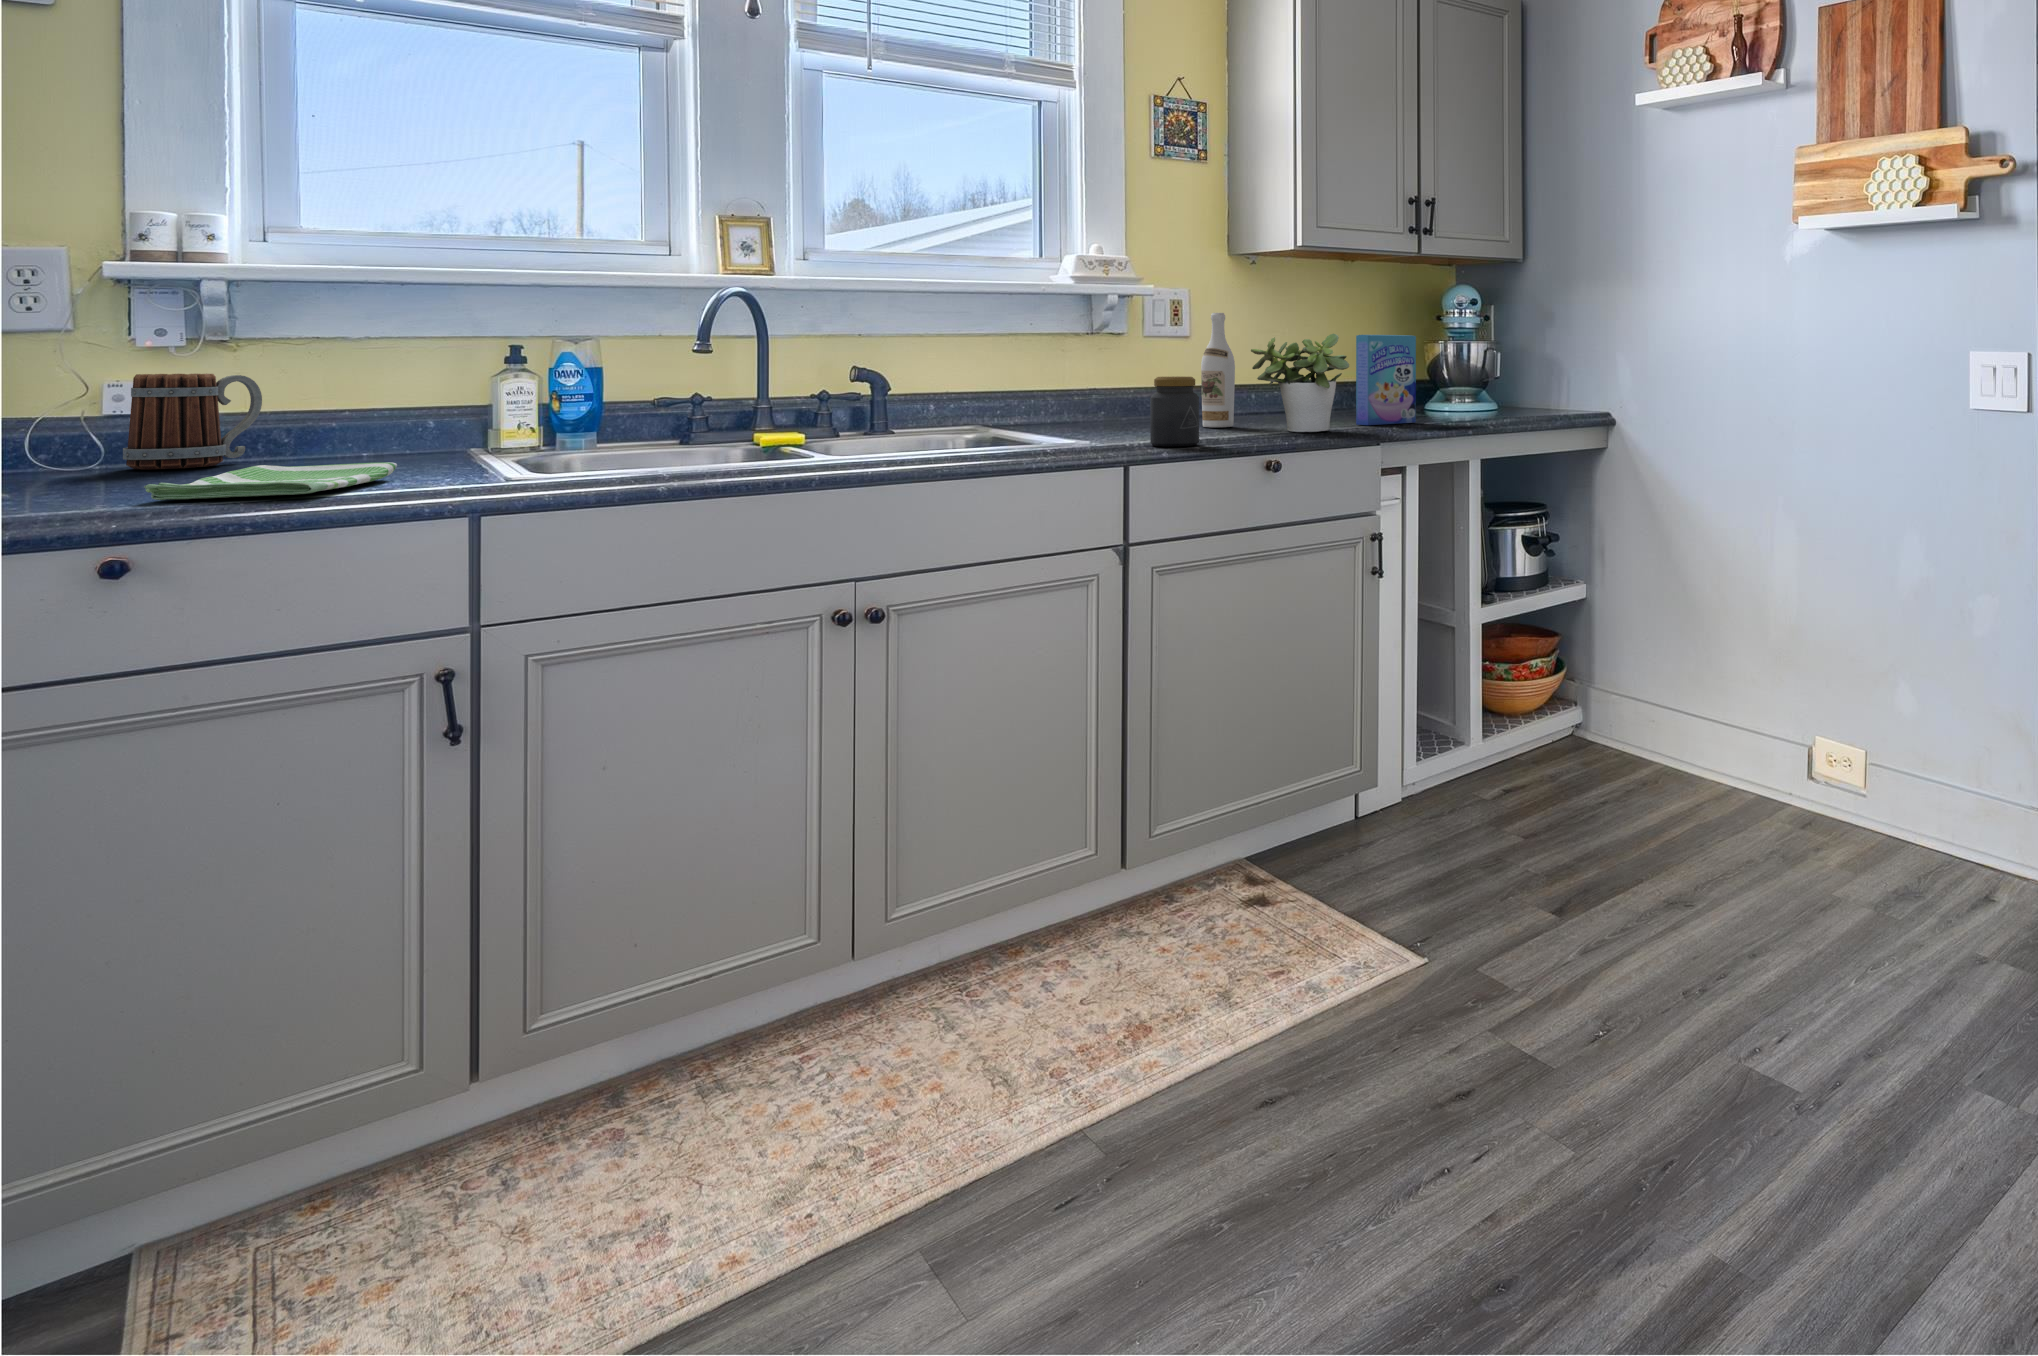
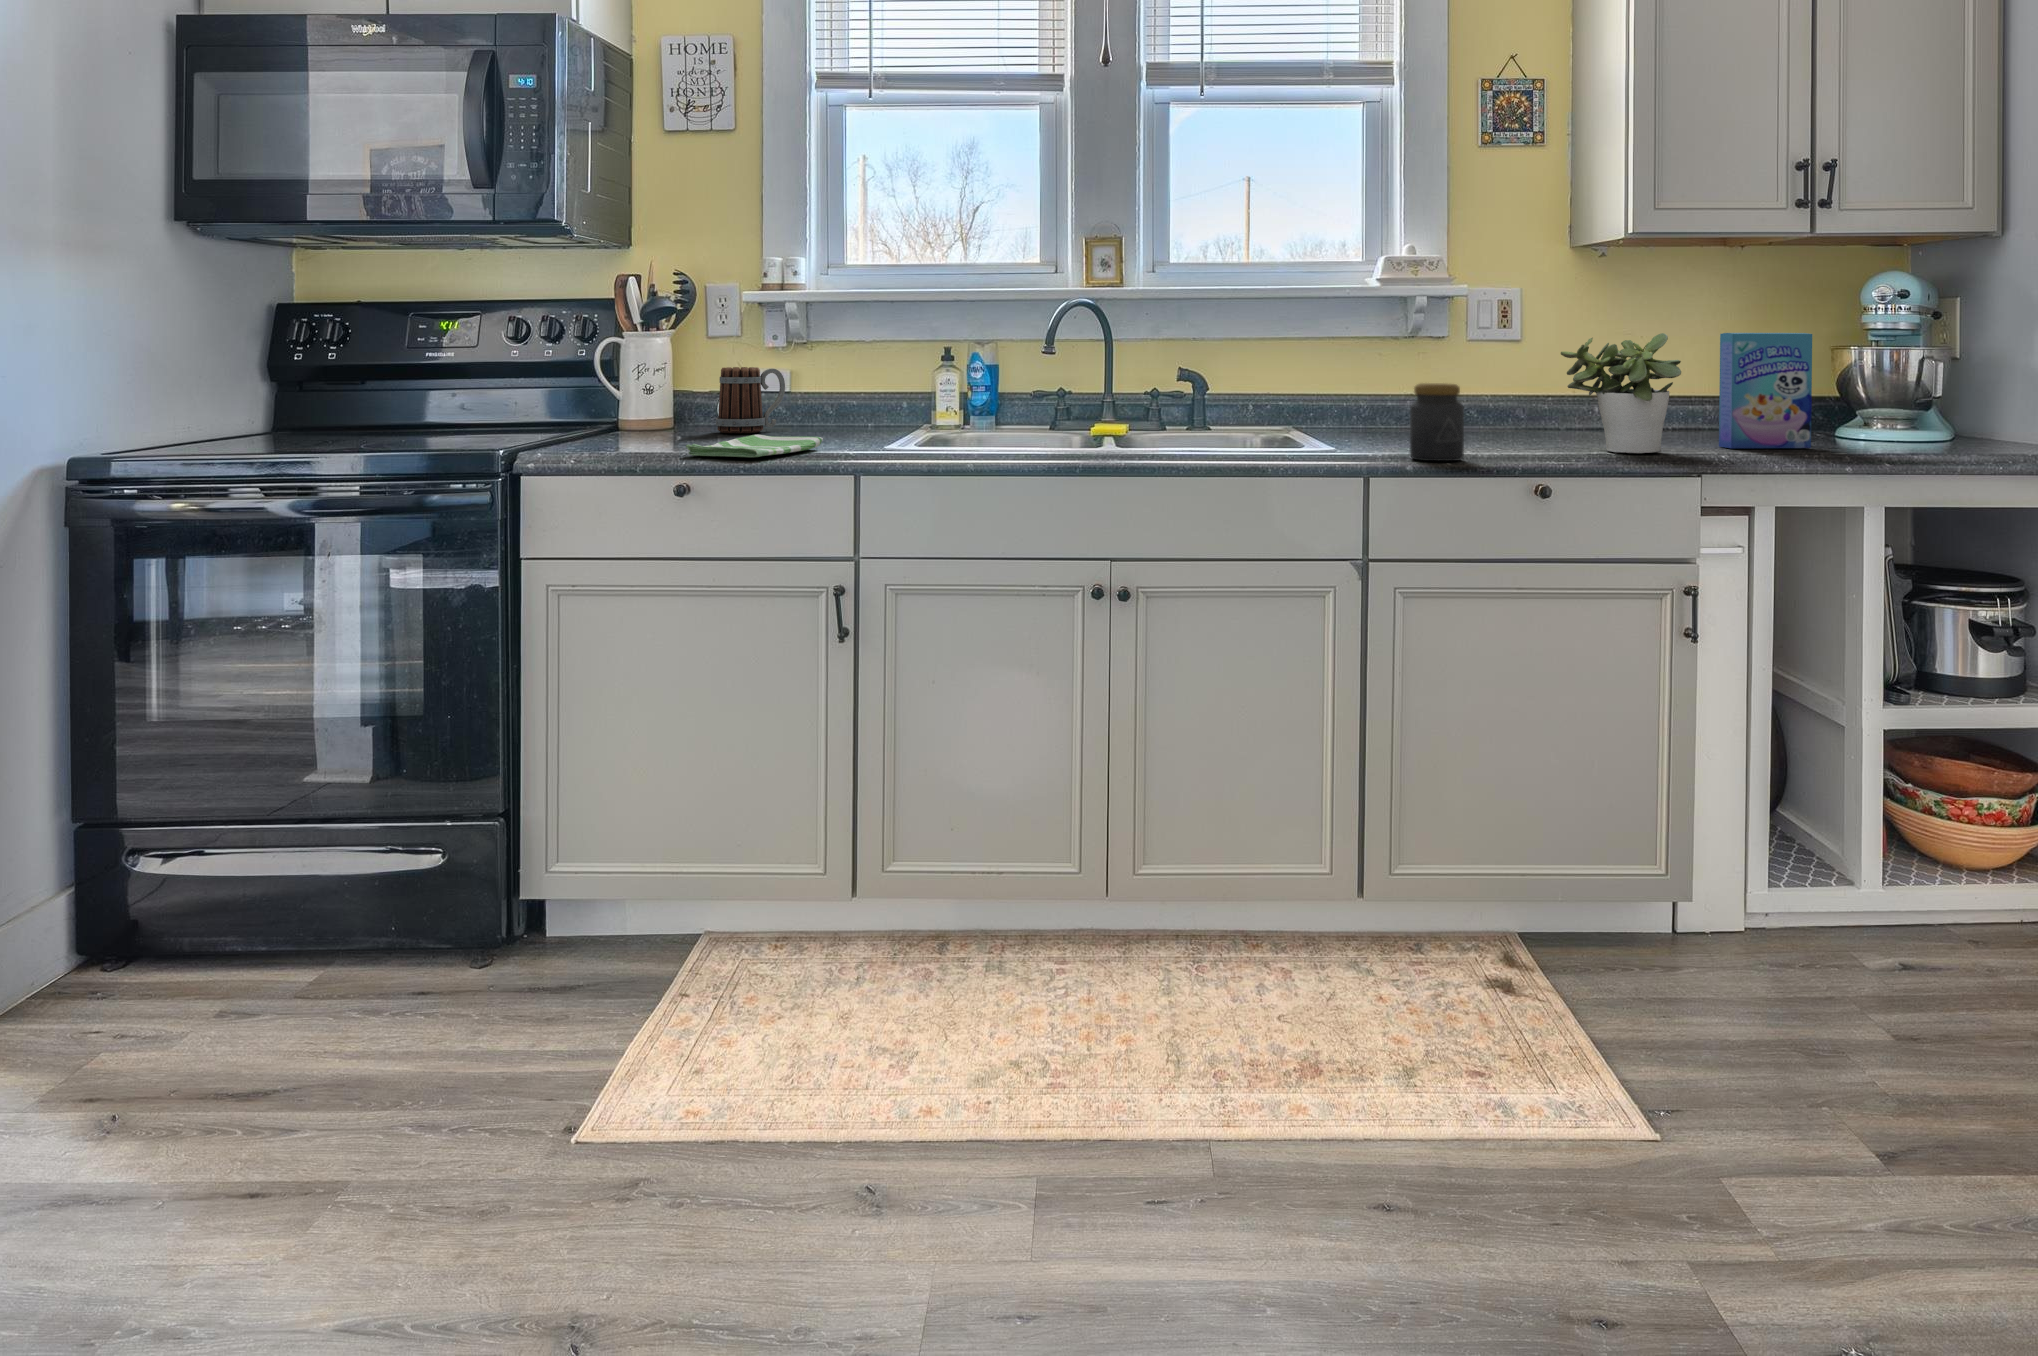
wine bottle: present [1201,313,1235,427] -> none [1517,308,1556,441]

